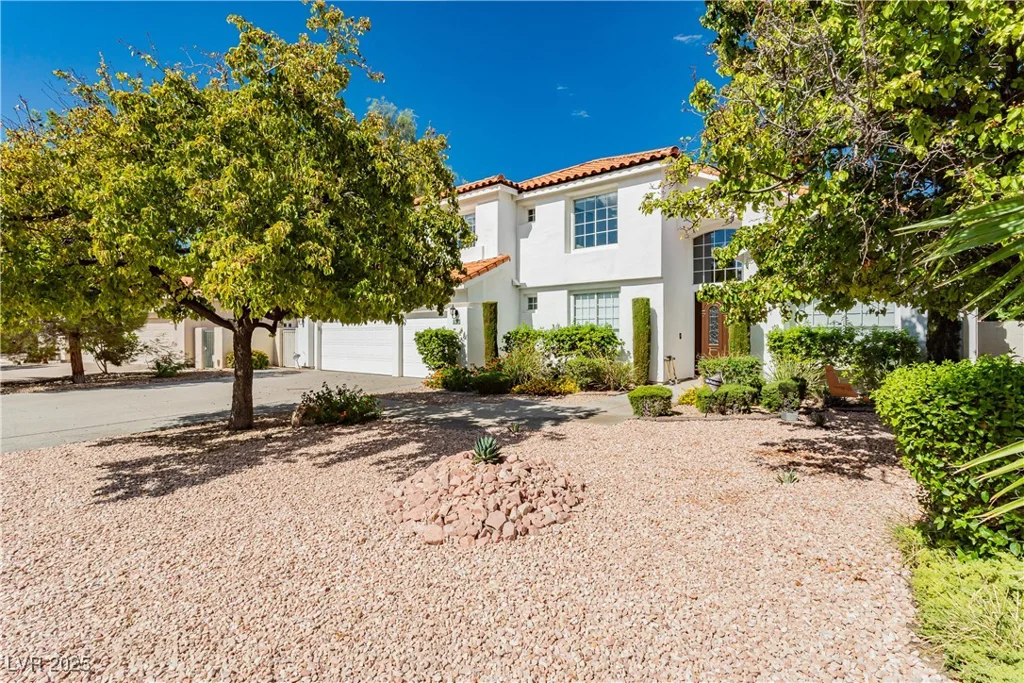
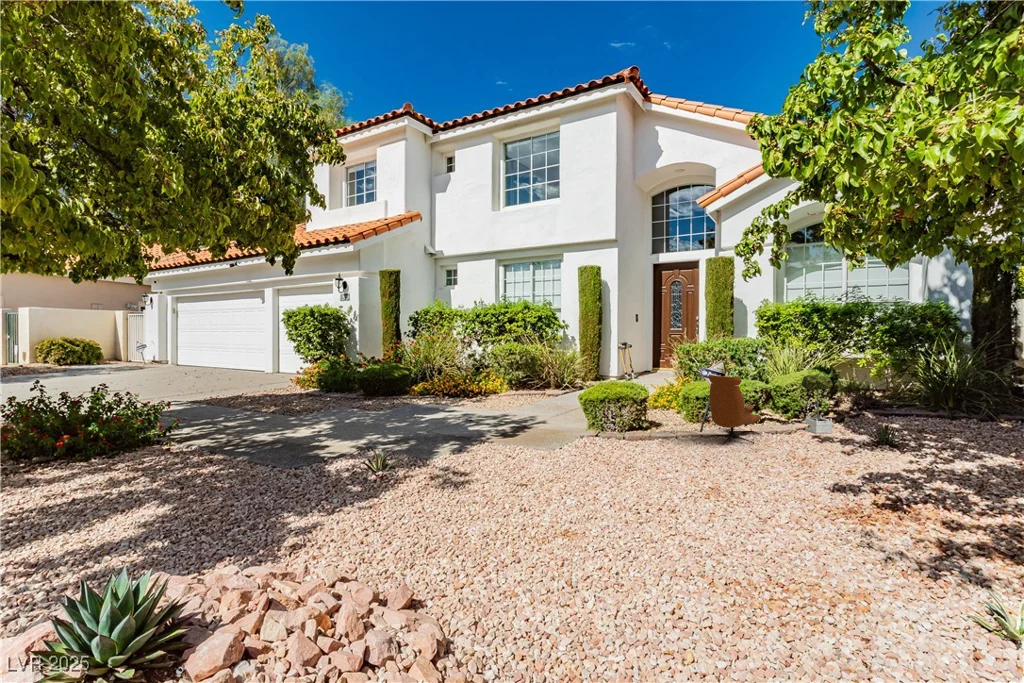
lounge chair: present [825,366,874,409] -> present [709,375,761,444]

